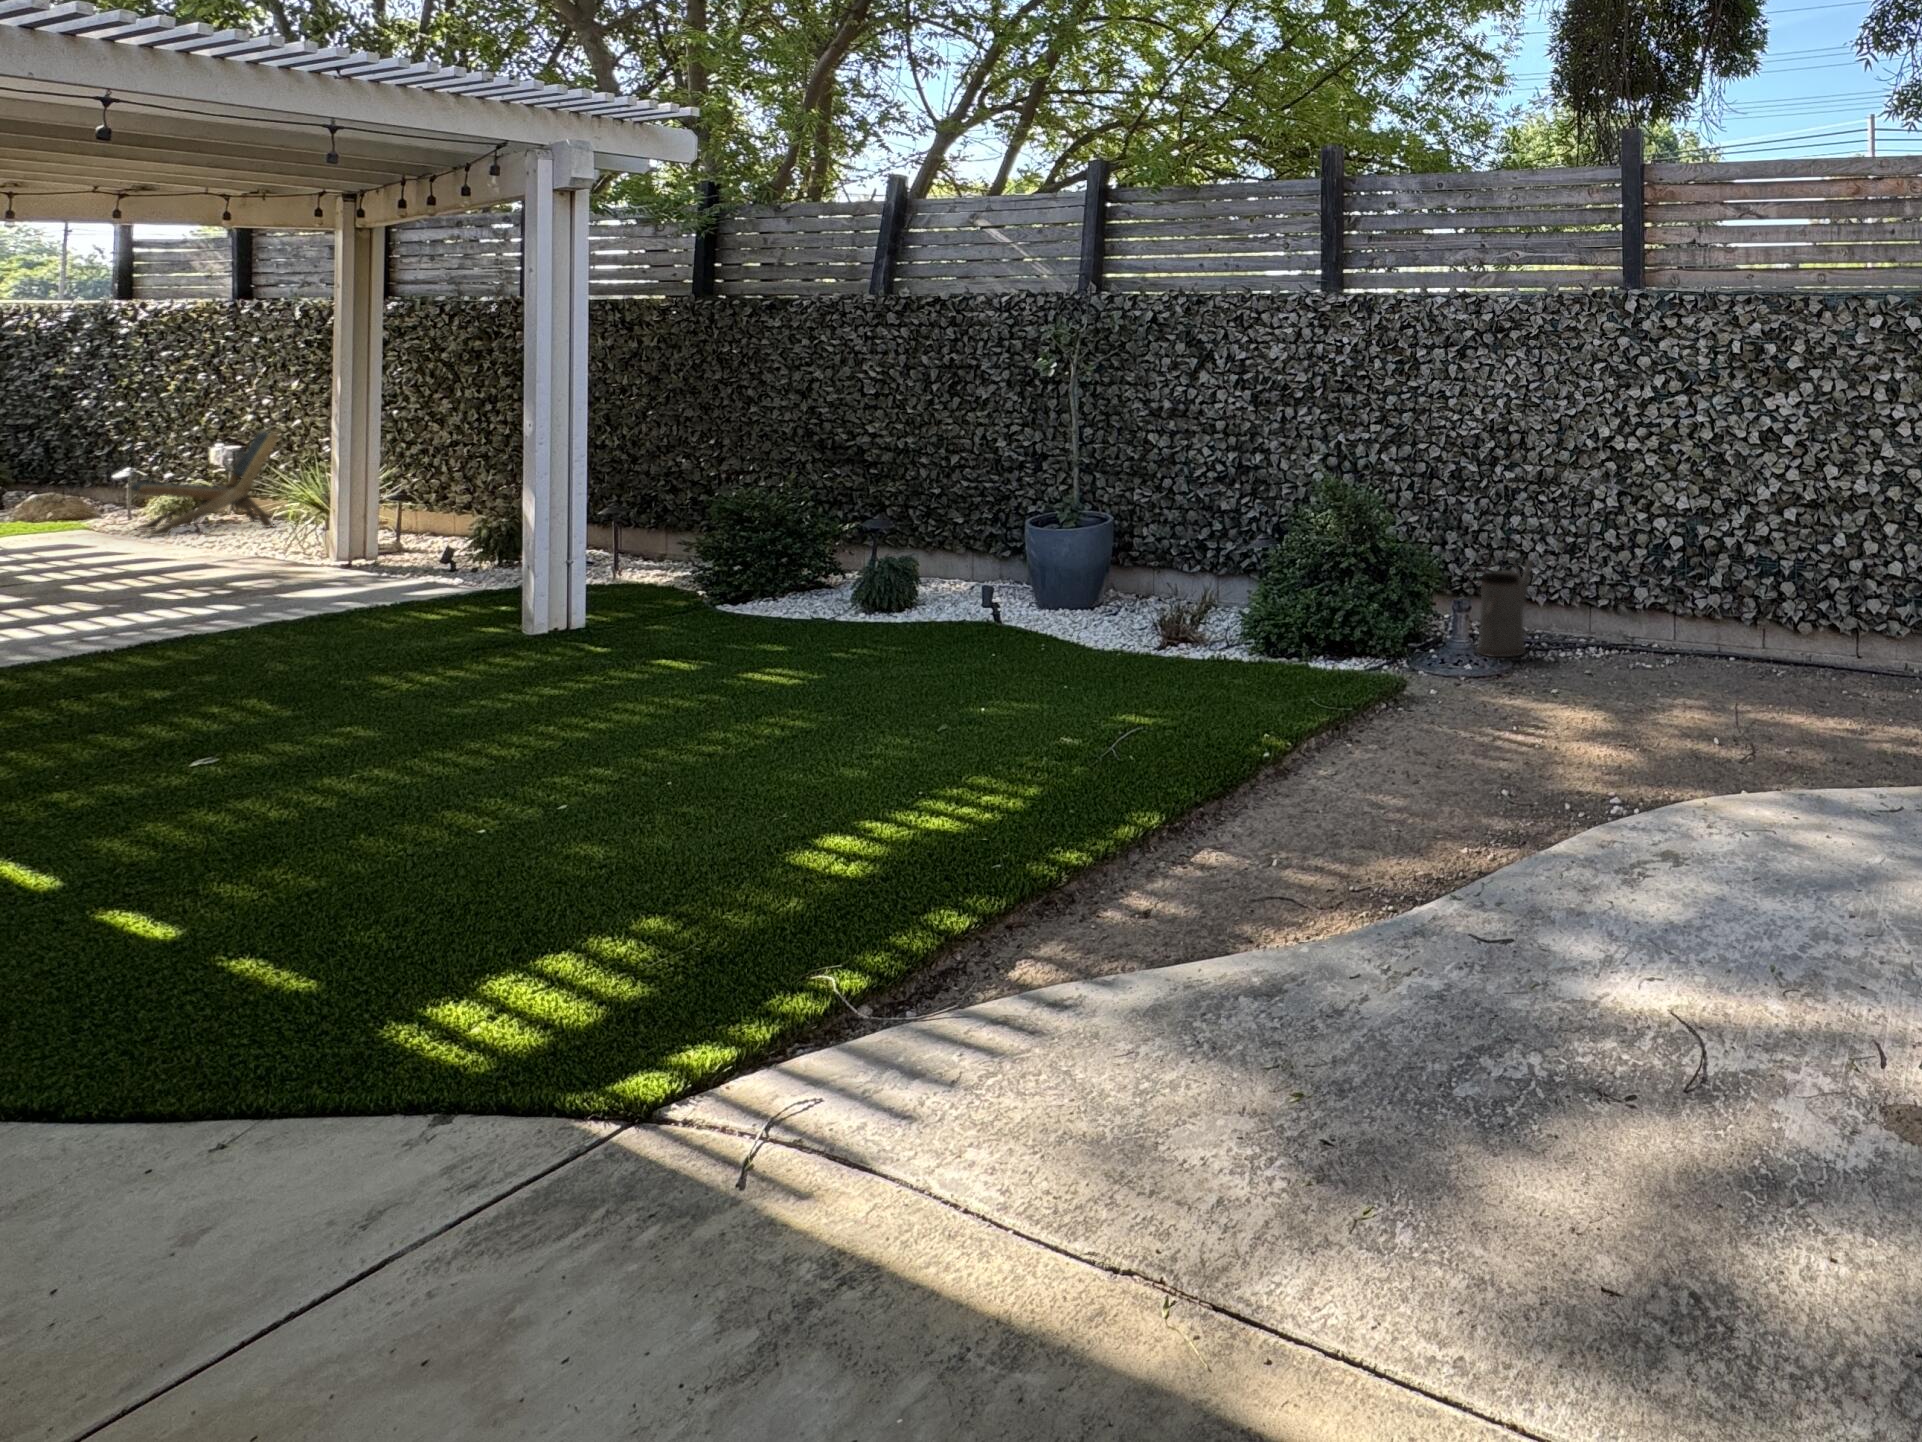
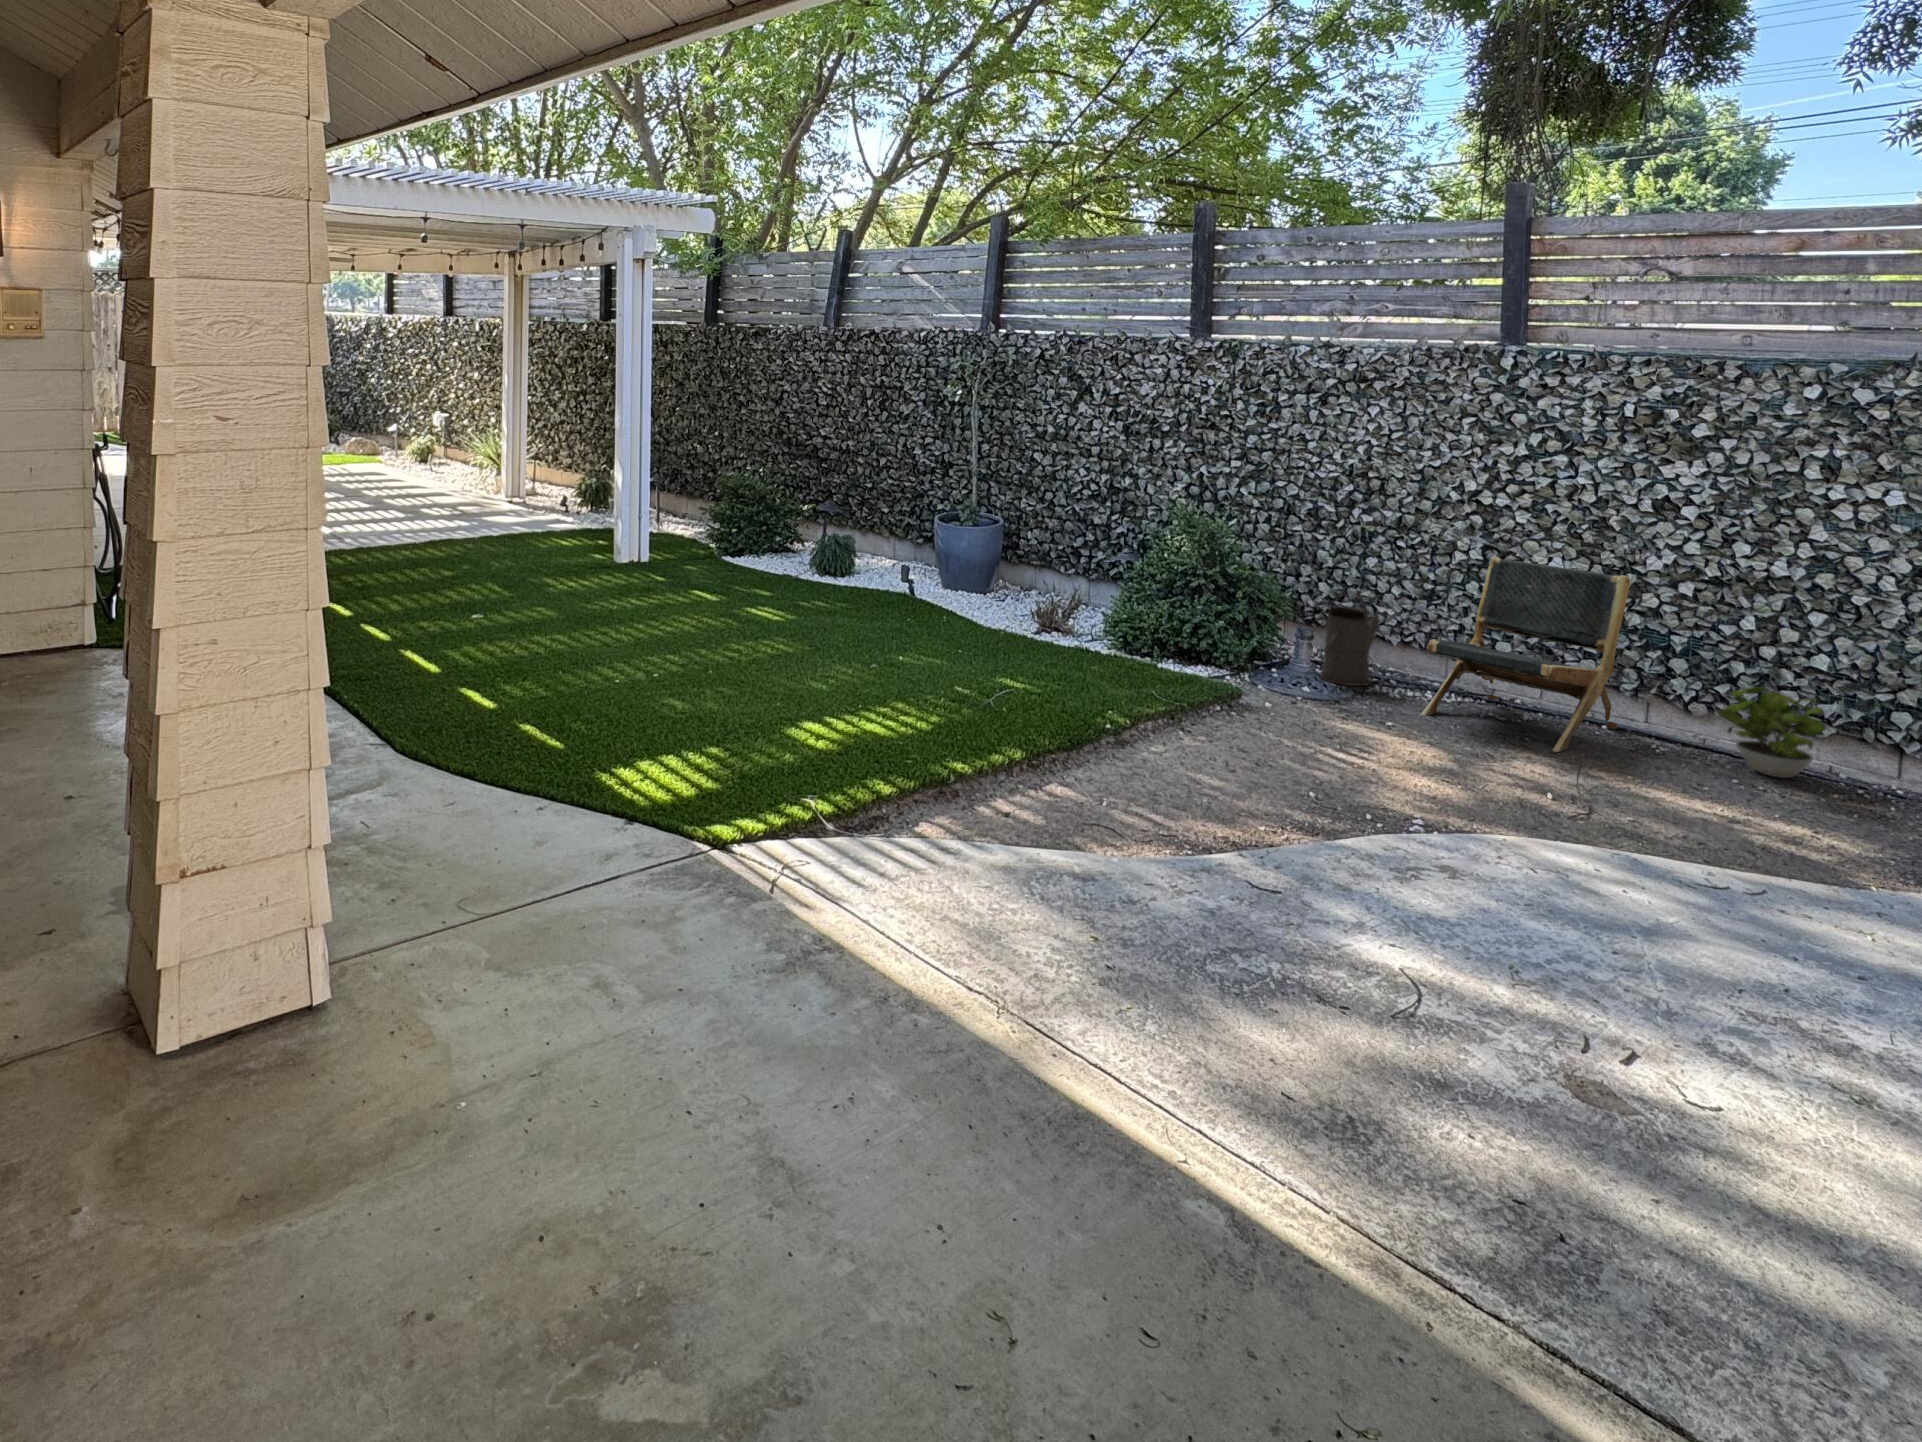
lounge chair: present [129,431,279,537] -> present [1421,556,1630,752]
potted plant: none [1827,598,1906,683] -> present [1717,686,1825,777]

